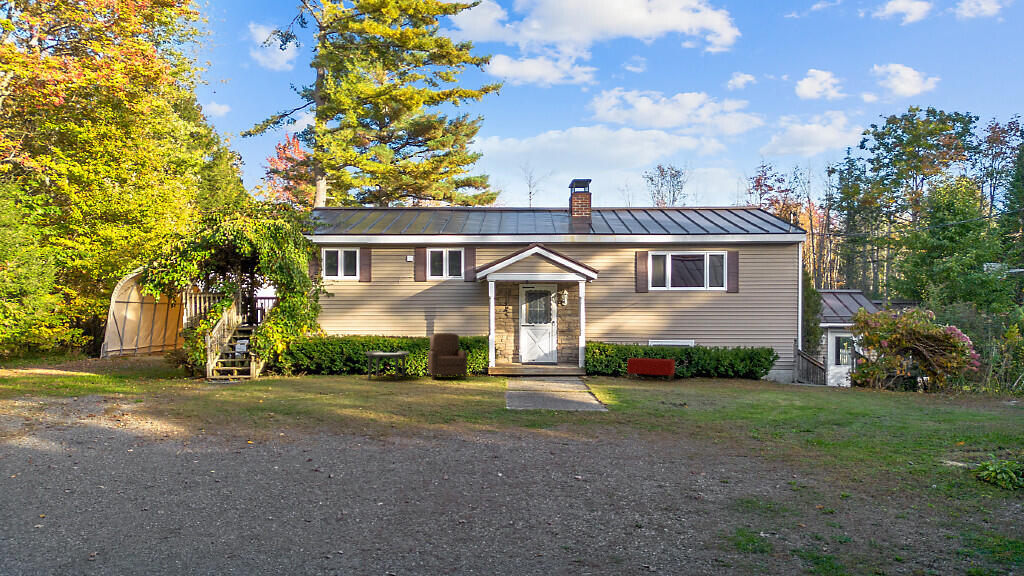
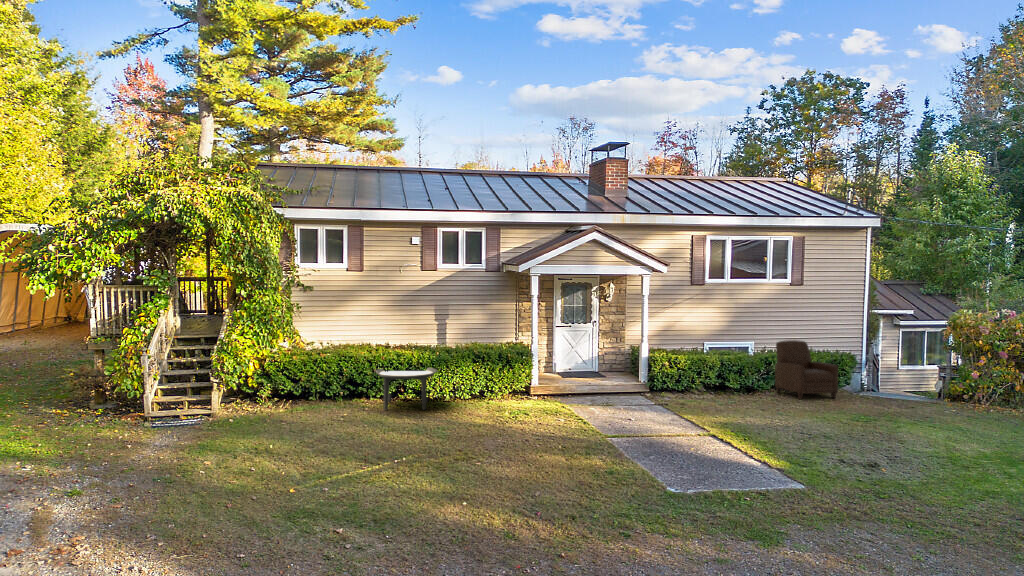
chair: present [428,333,467,380] -> present [775,340,838,399]
bench: present [627,358,675,382] -> none [701,367,761,398]

